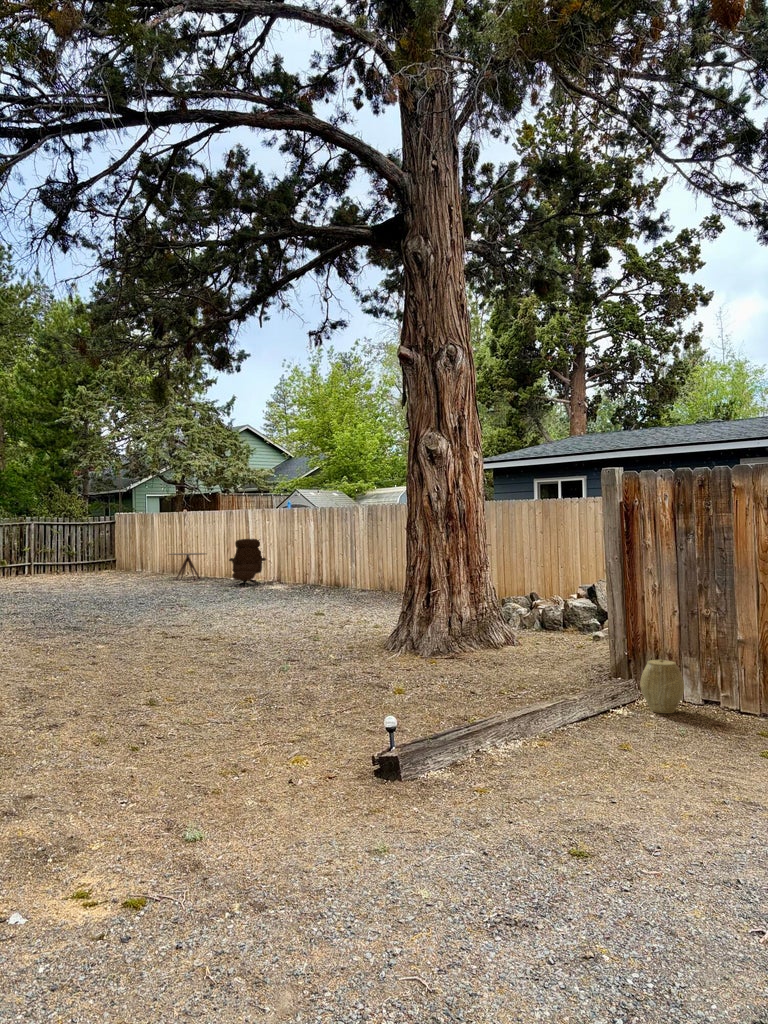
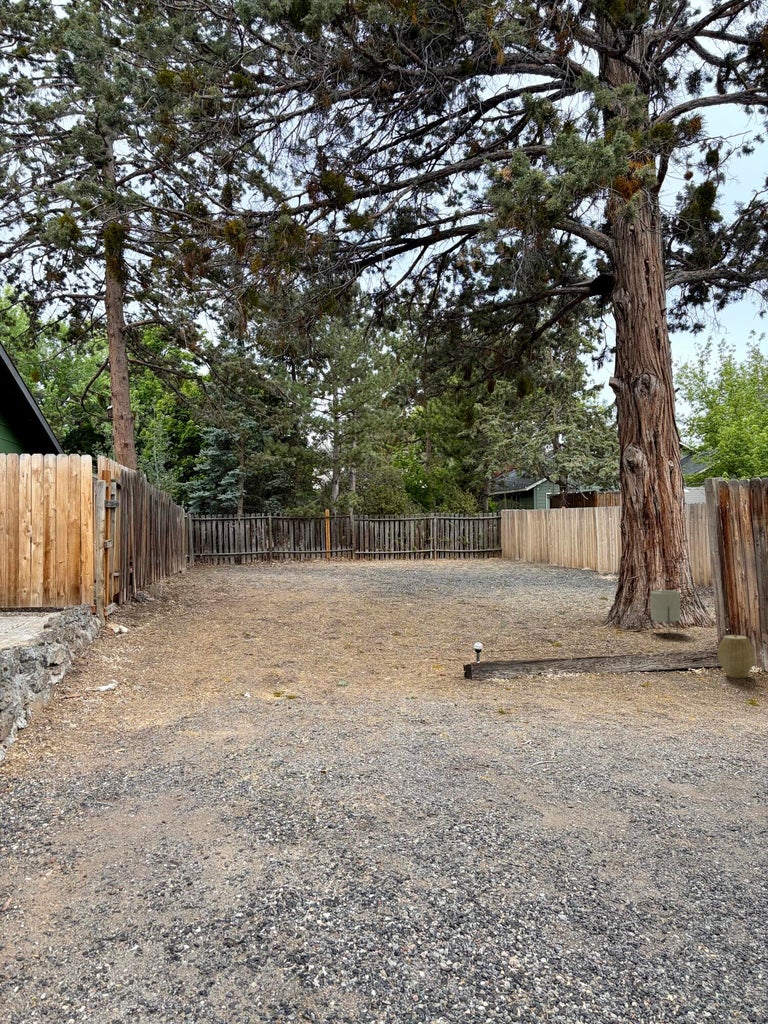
lounge chair: present [229,539,266,587] -> none [570,531,603,572]
round table: present [169,553,207,580] -> none [527,543,560,566]
planter: none [460,607,494,661] -> present [651,591,680,631]

